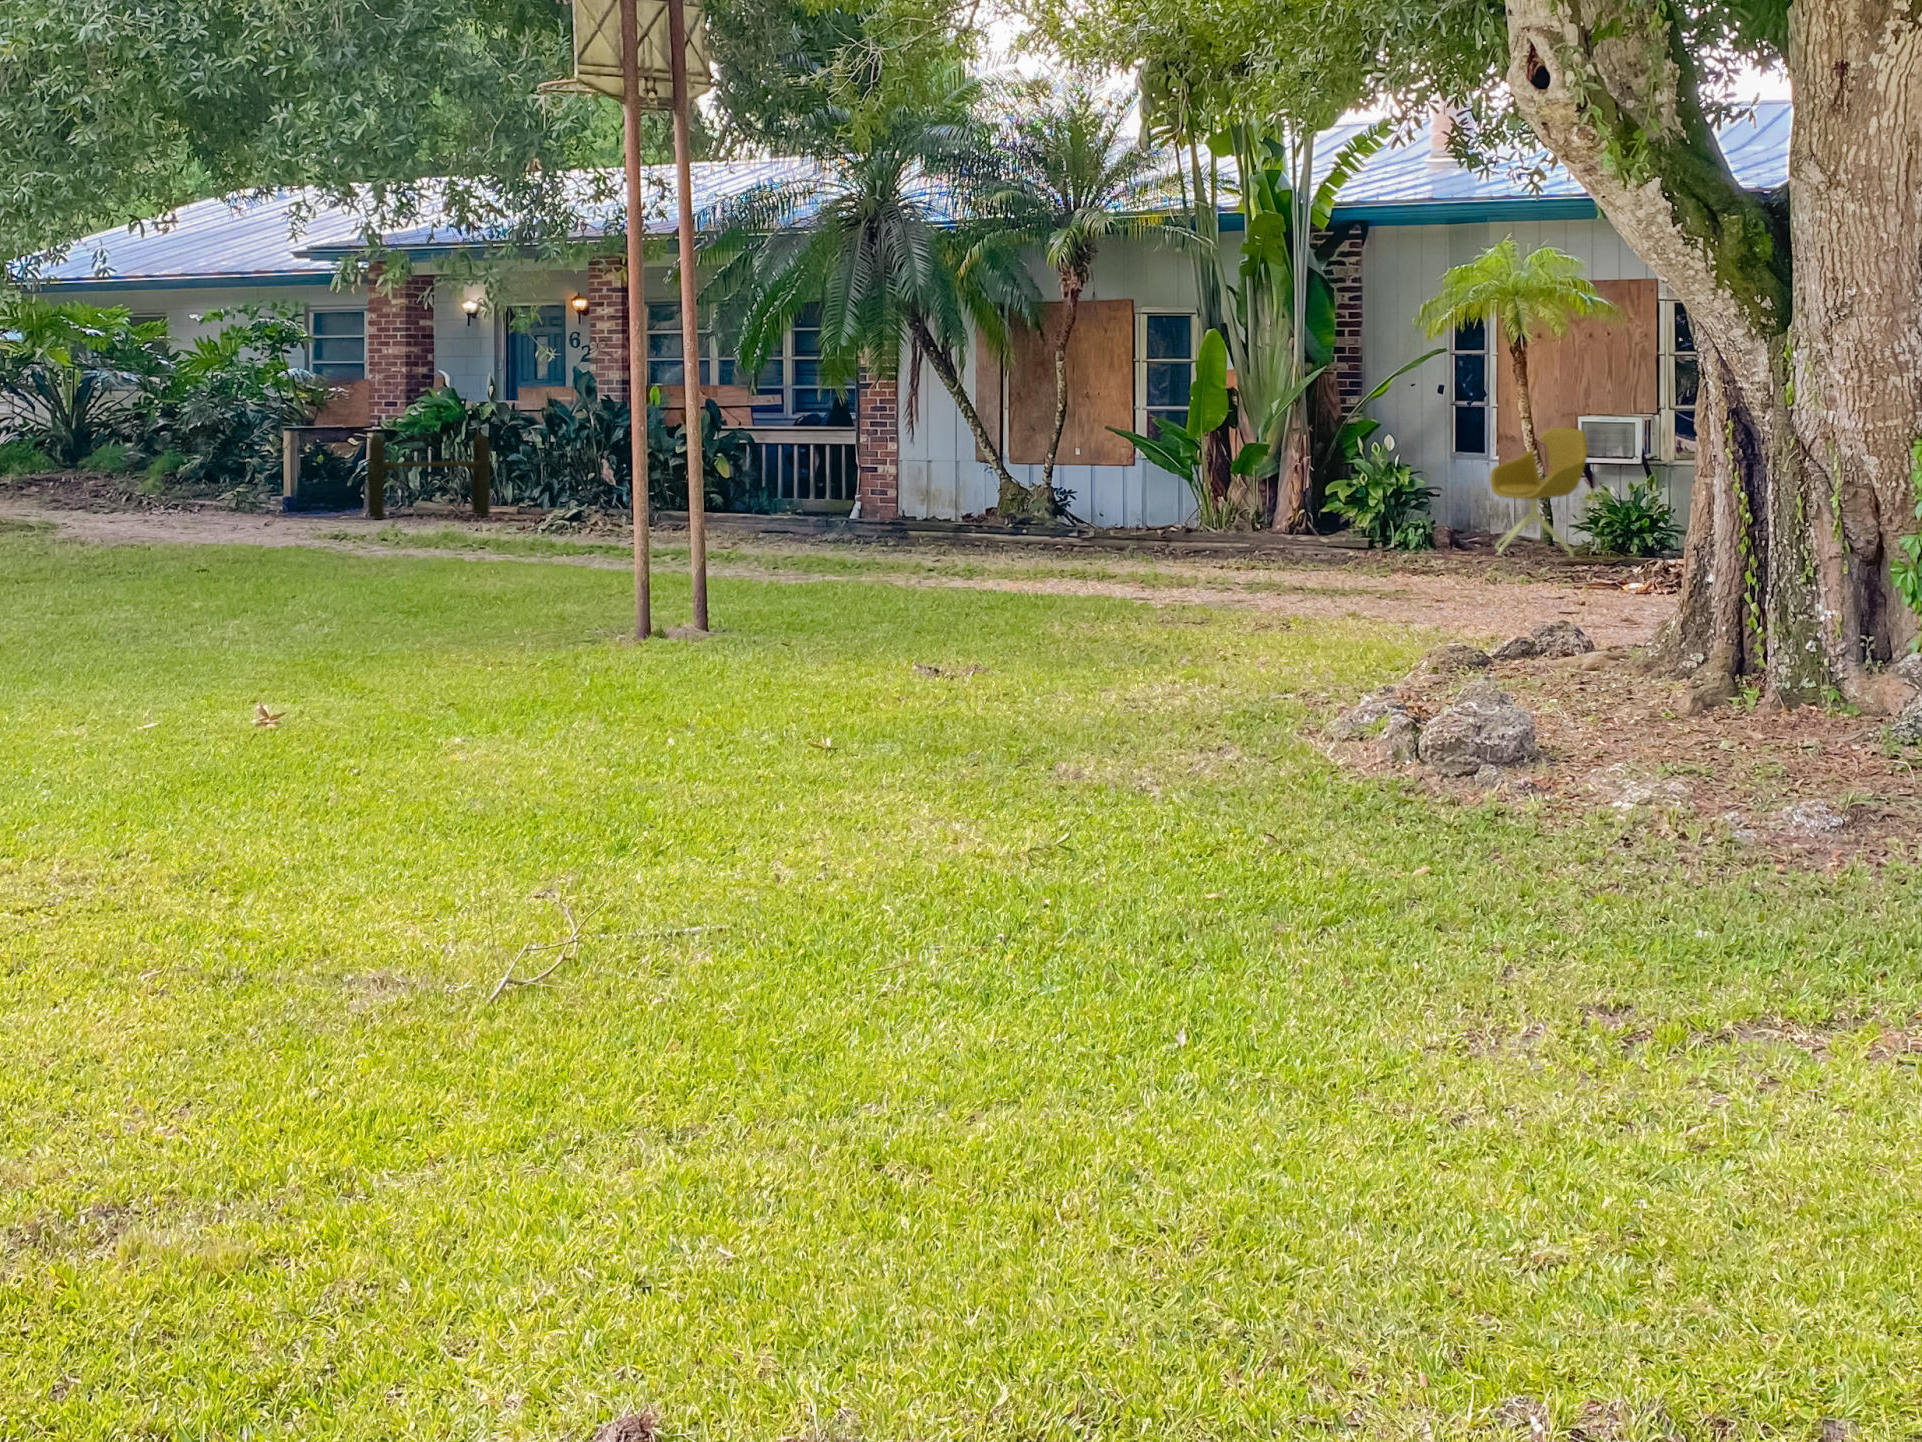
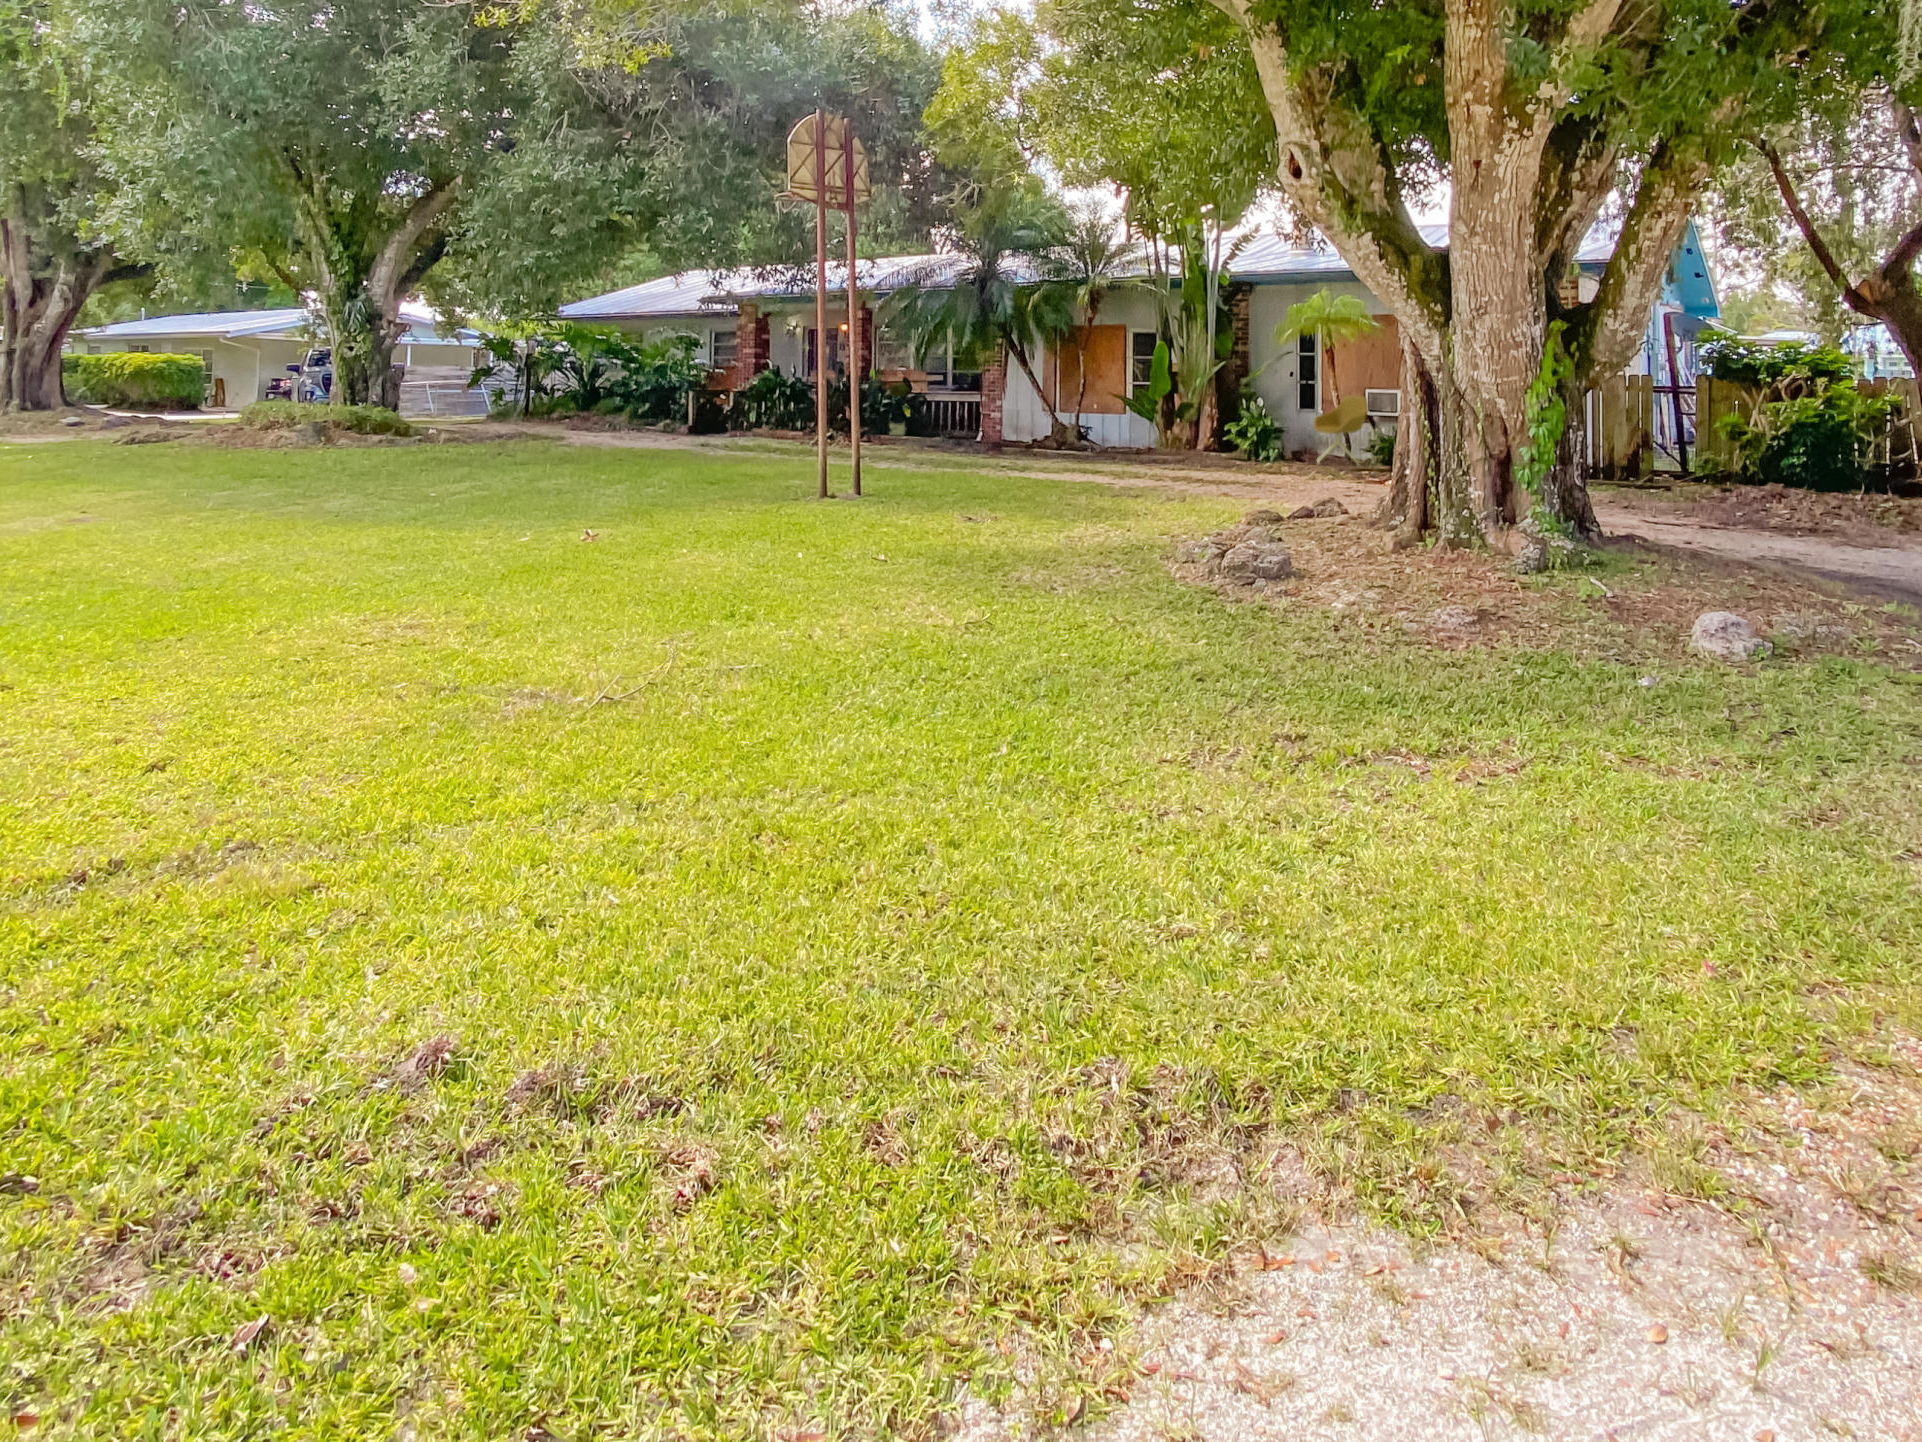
potted tree: none [669,408,712,511] -> present [889,383,908,435]
bench: present [368,434,490,519] -> none [733,394,794,437]

